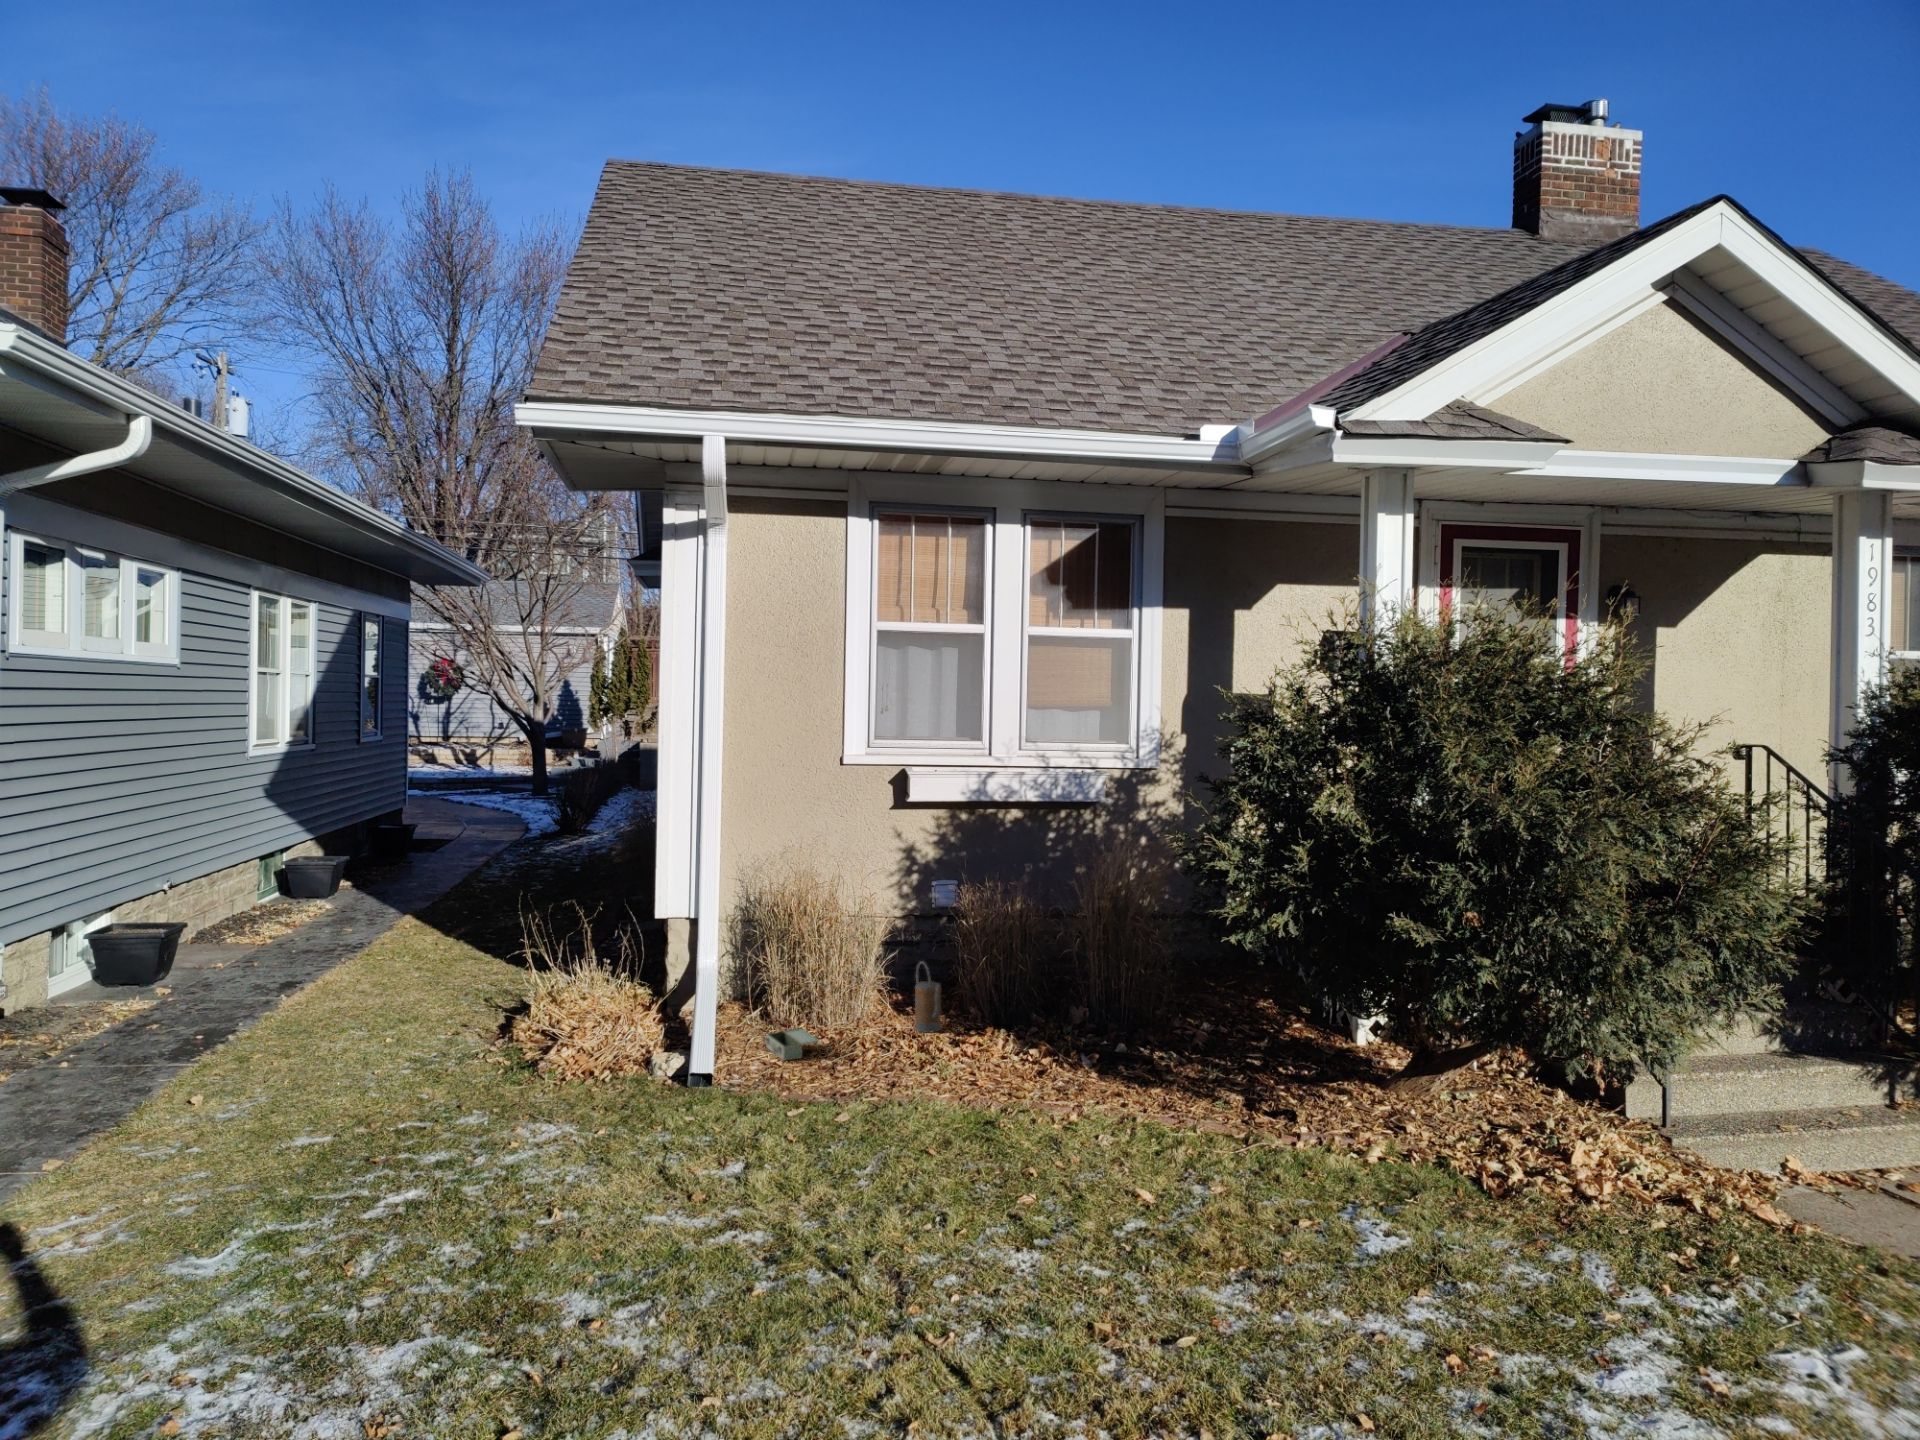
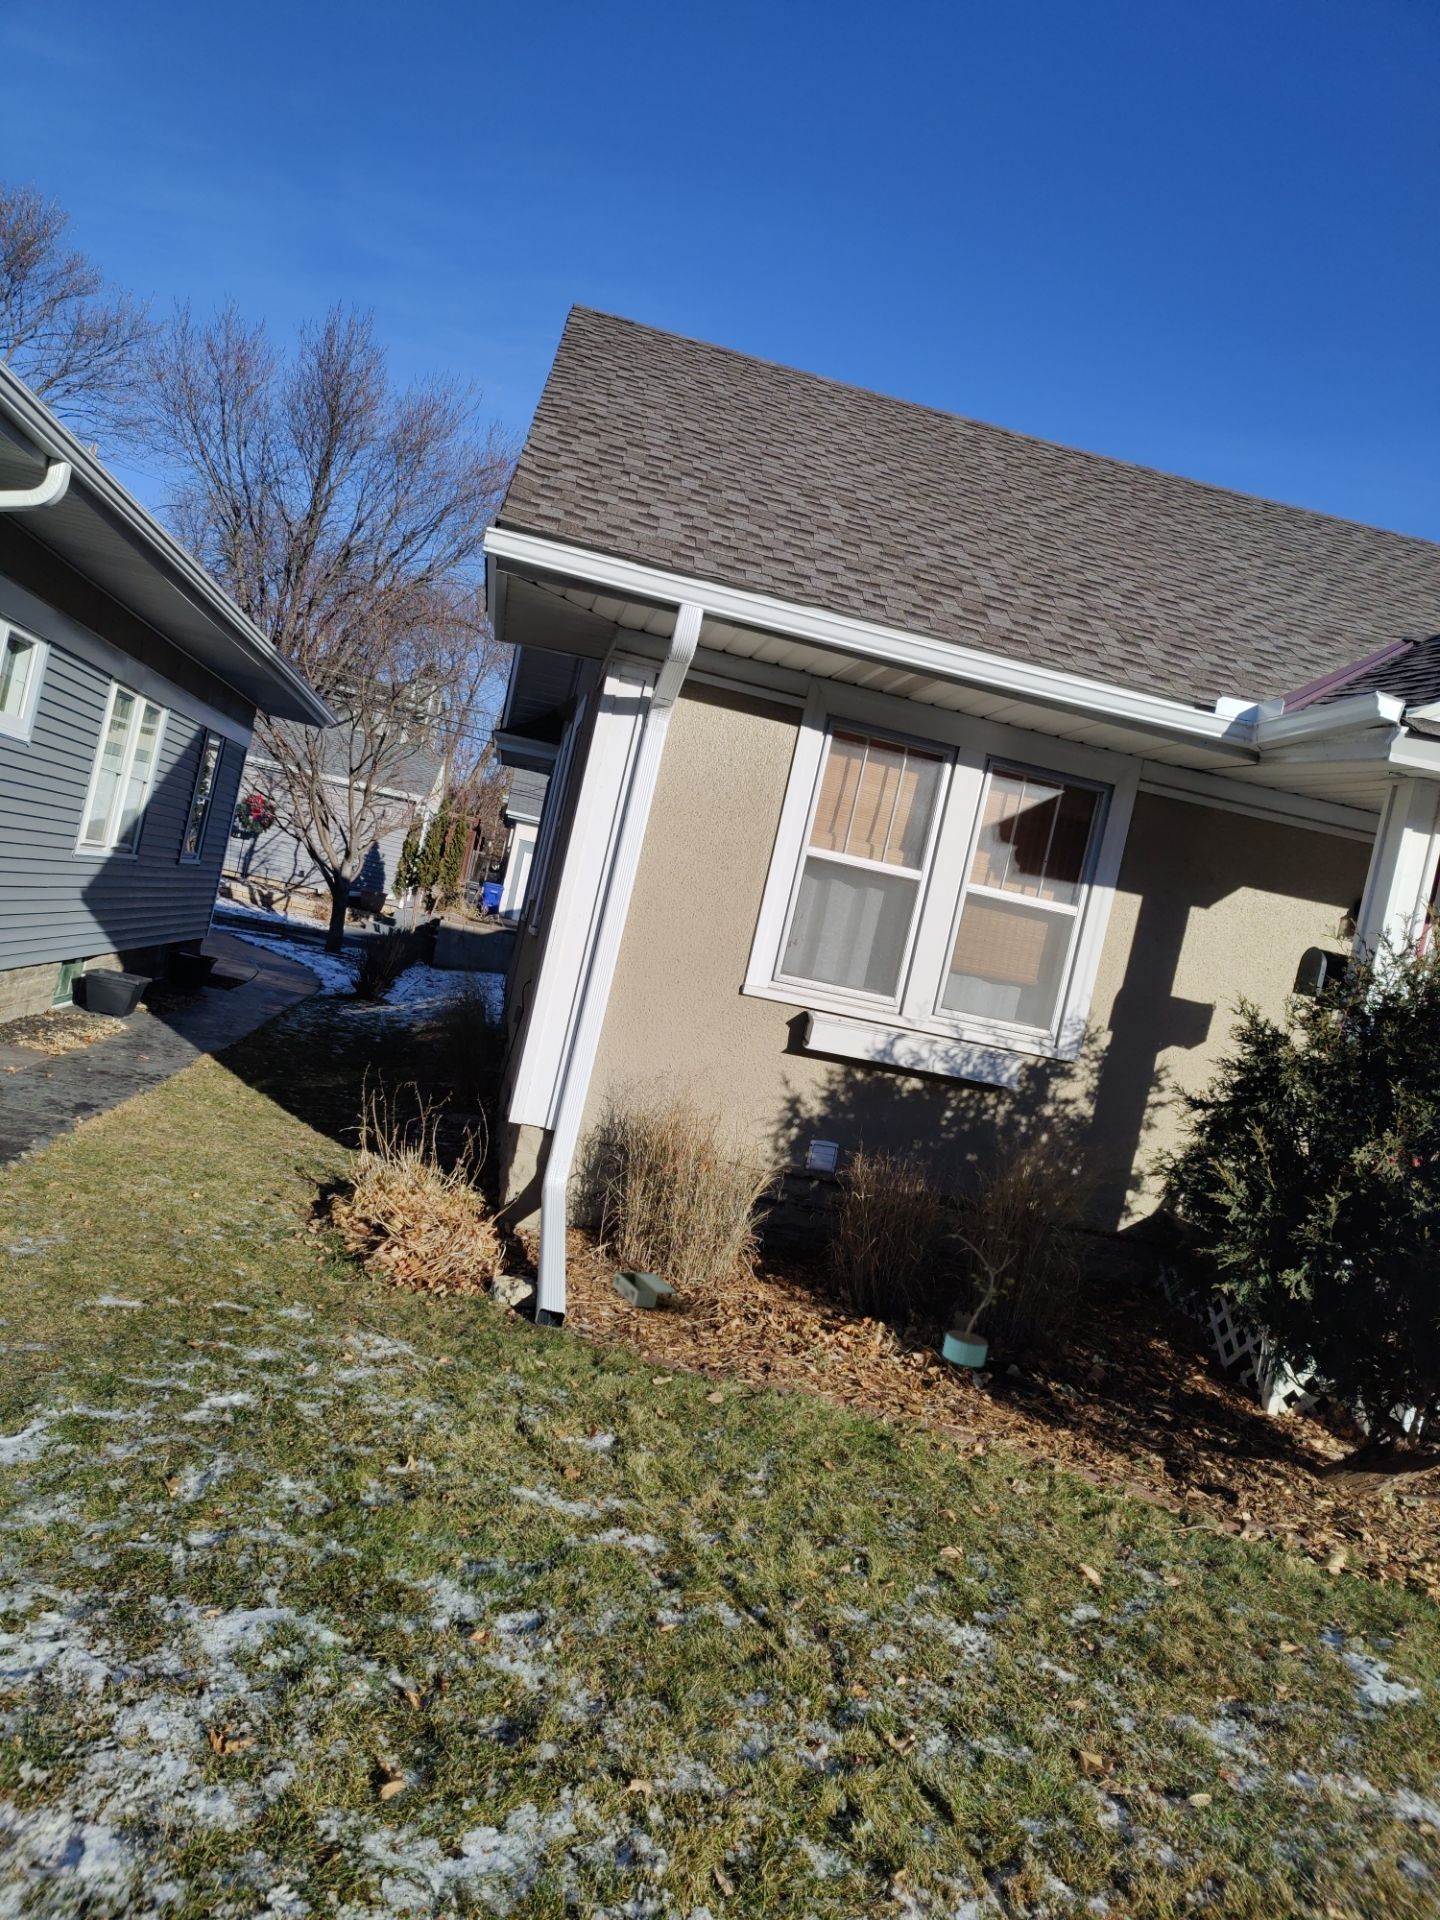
potted plant: none [1050,926,1121,1054] -> present [943,1226,1016,1367]
watering can: present [915,961,941,1033] -> none [771,1224,812,1305]

